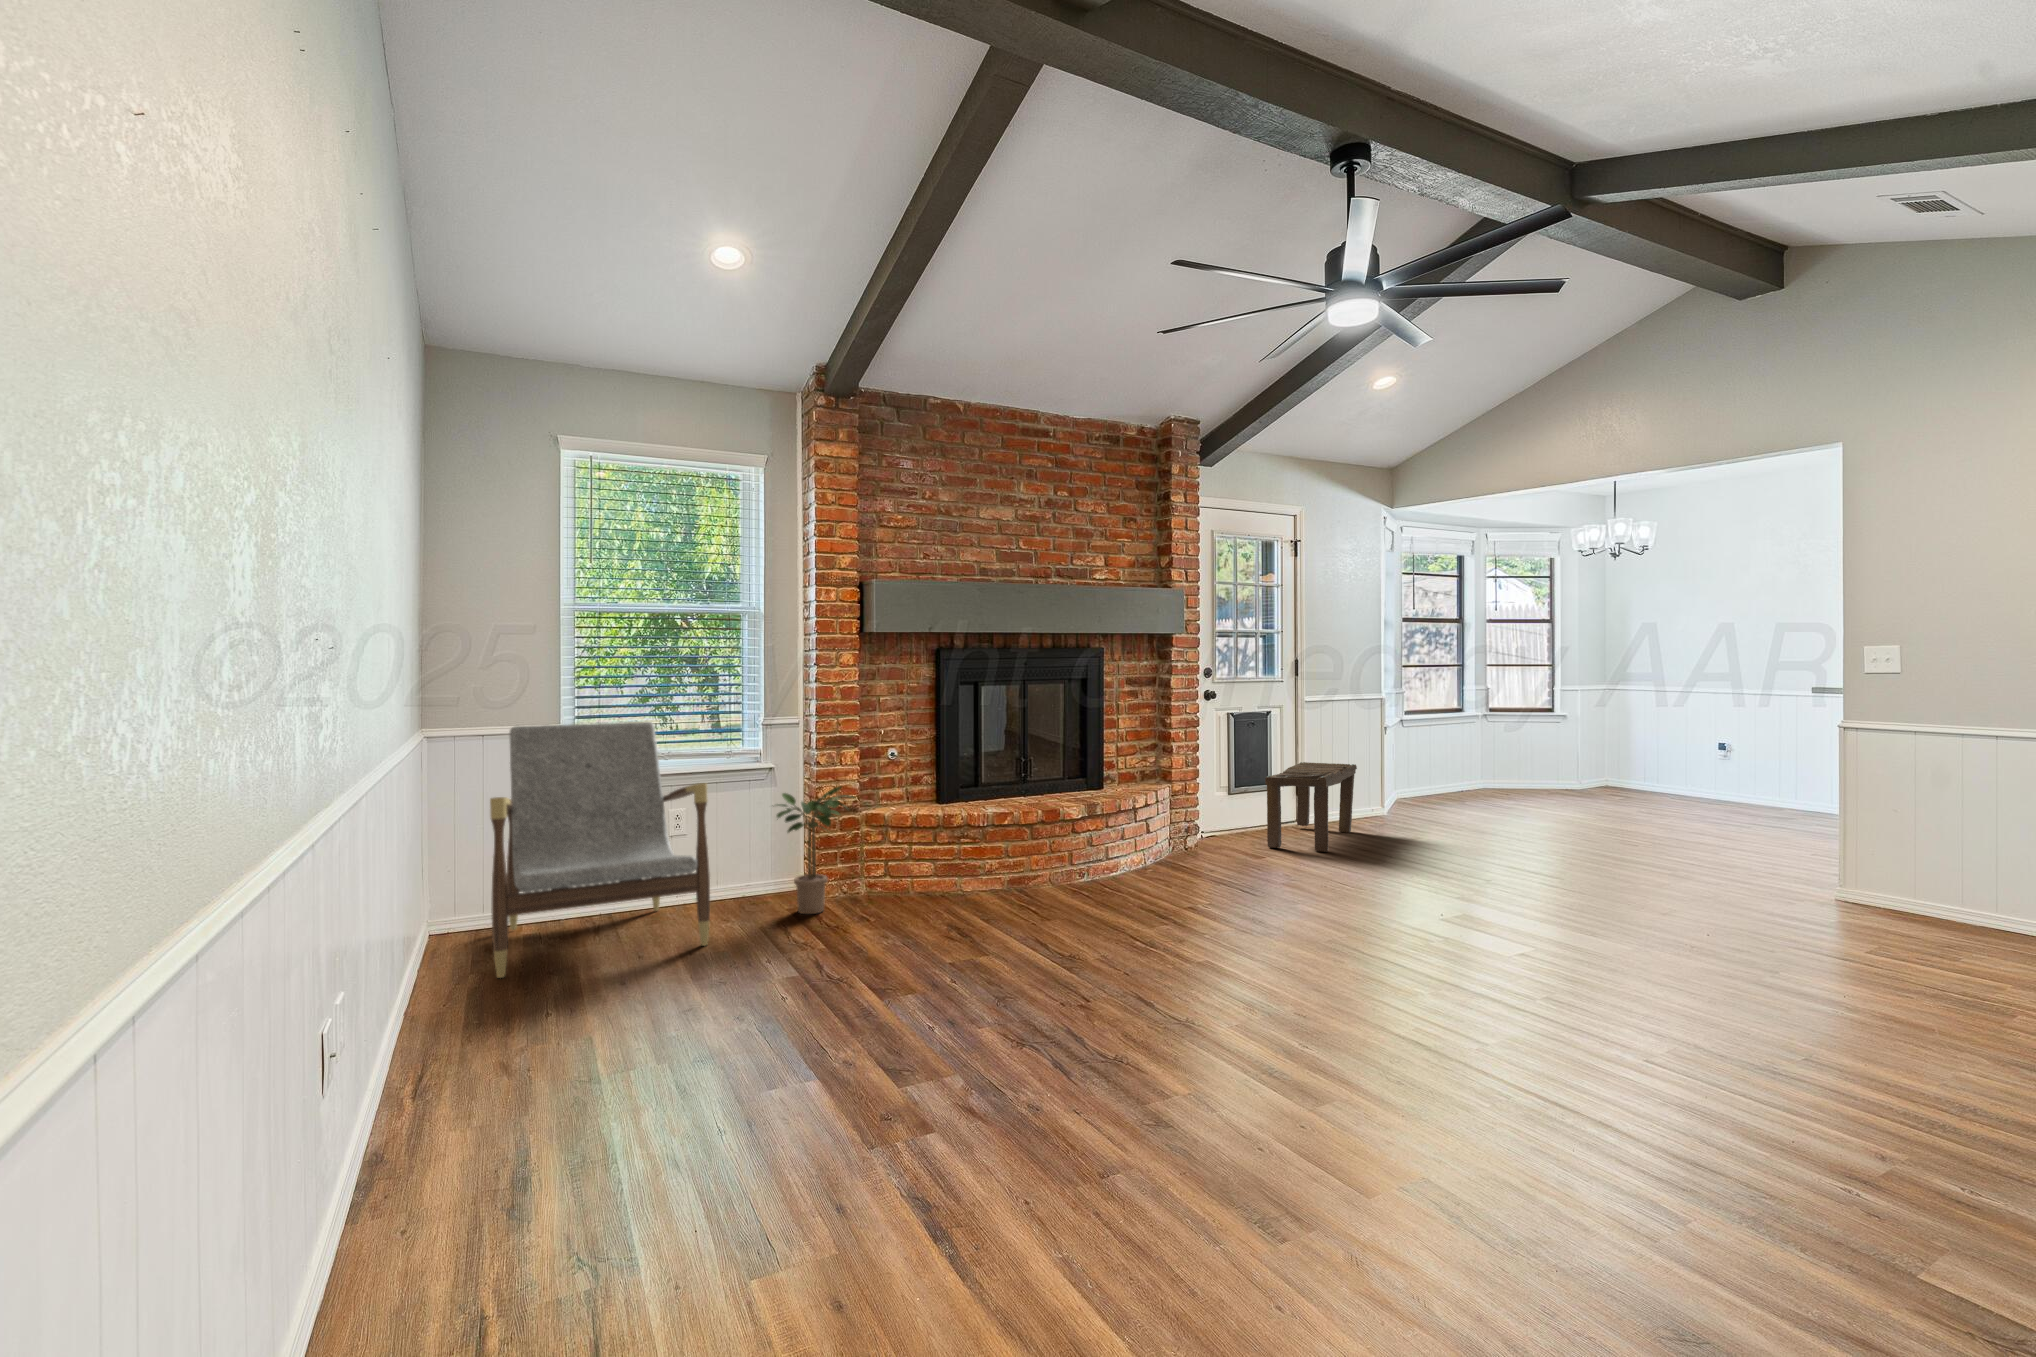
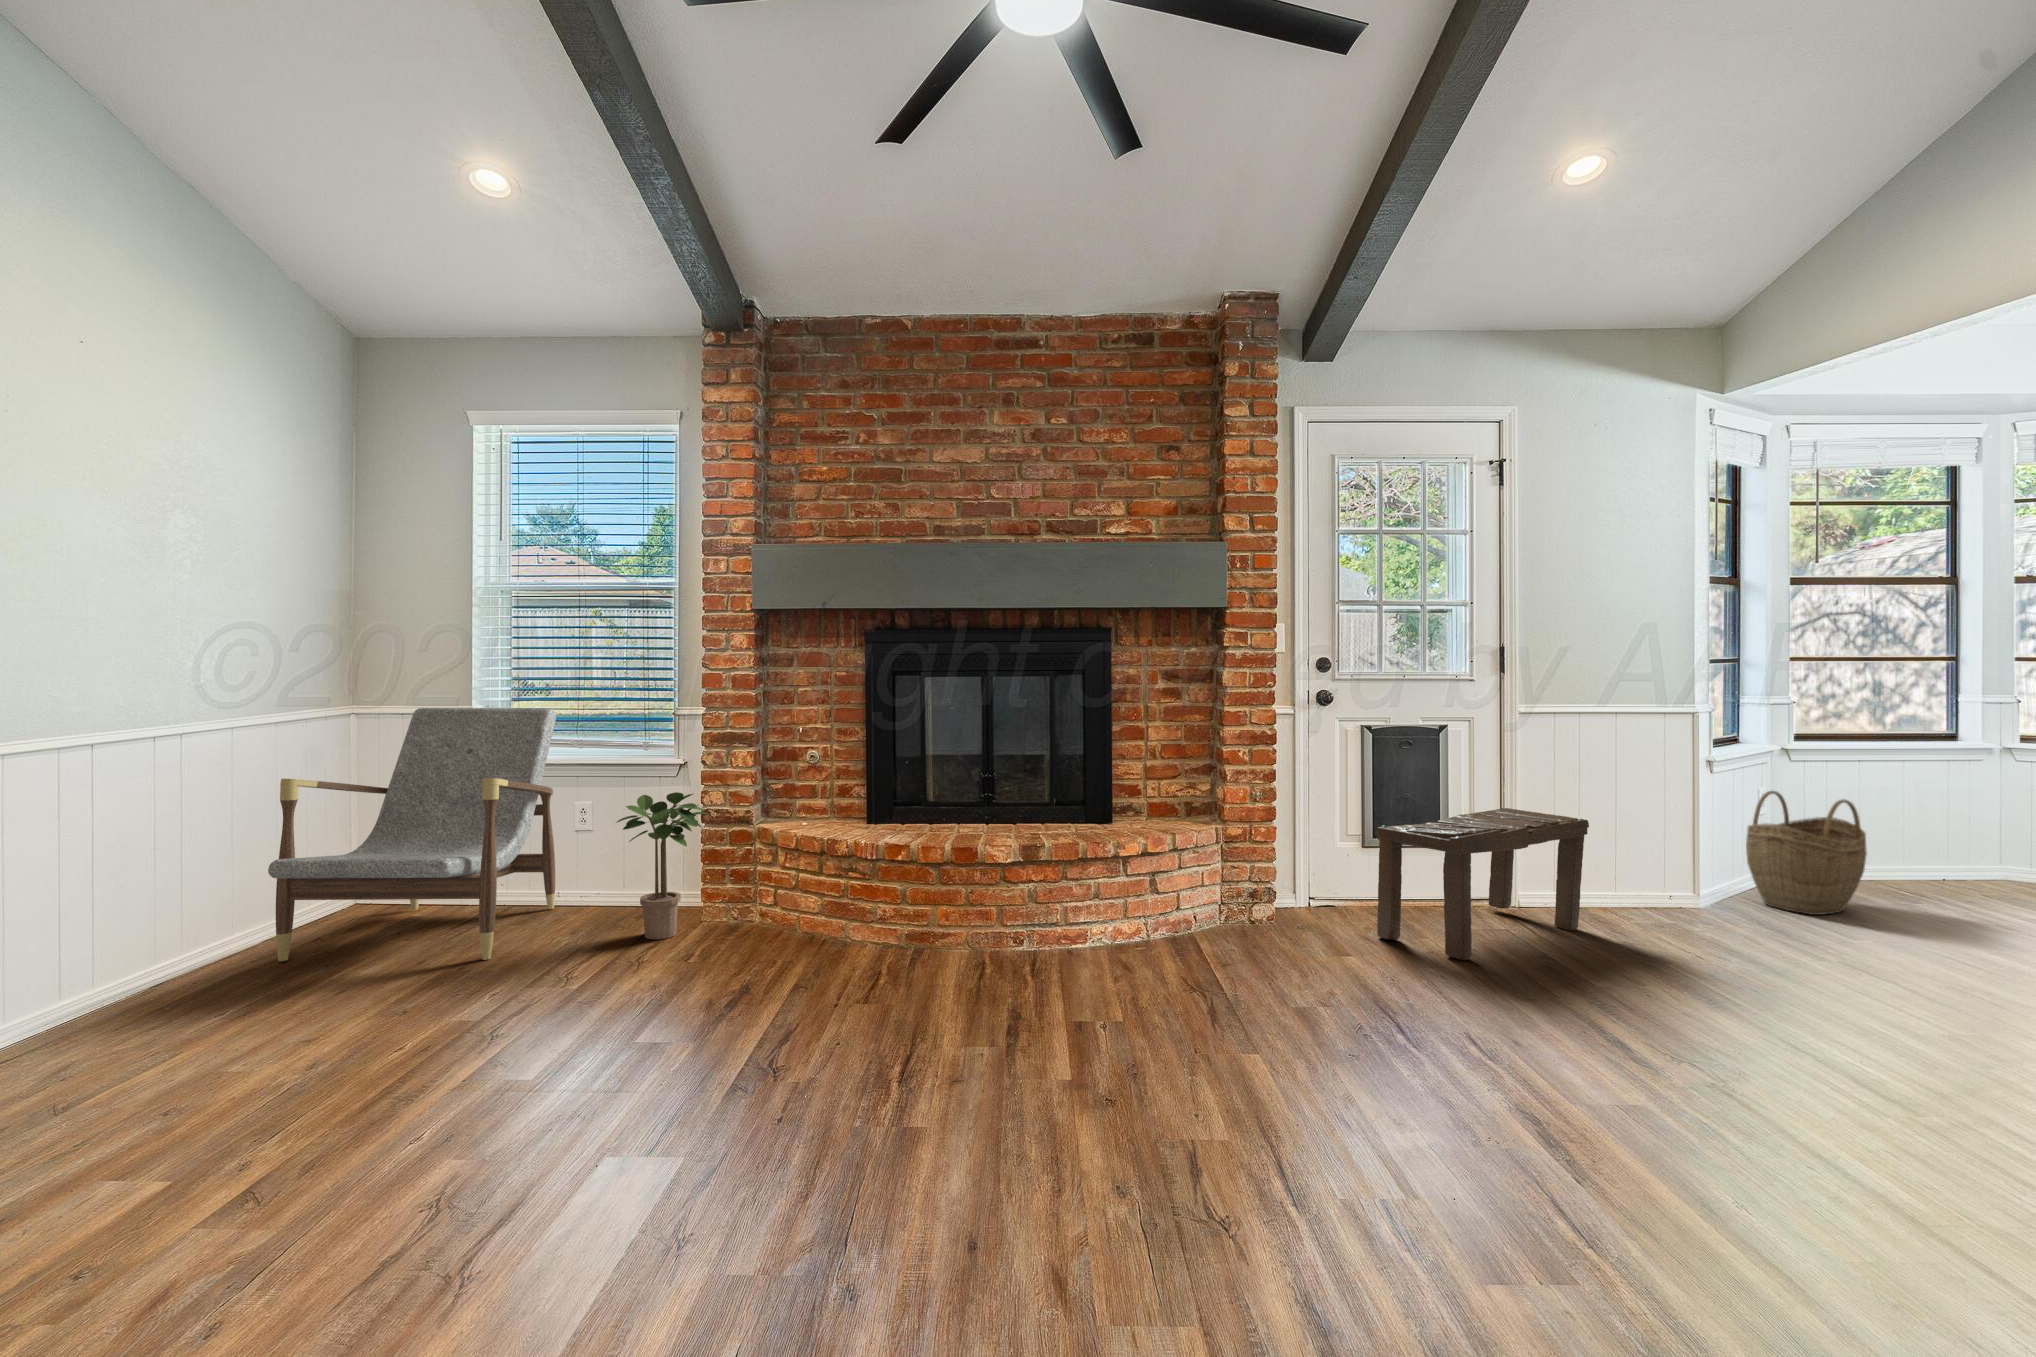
woven basket: none [1399,744,1452,813] -> present [1746,791,1867,915]

